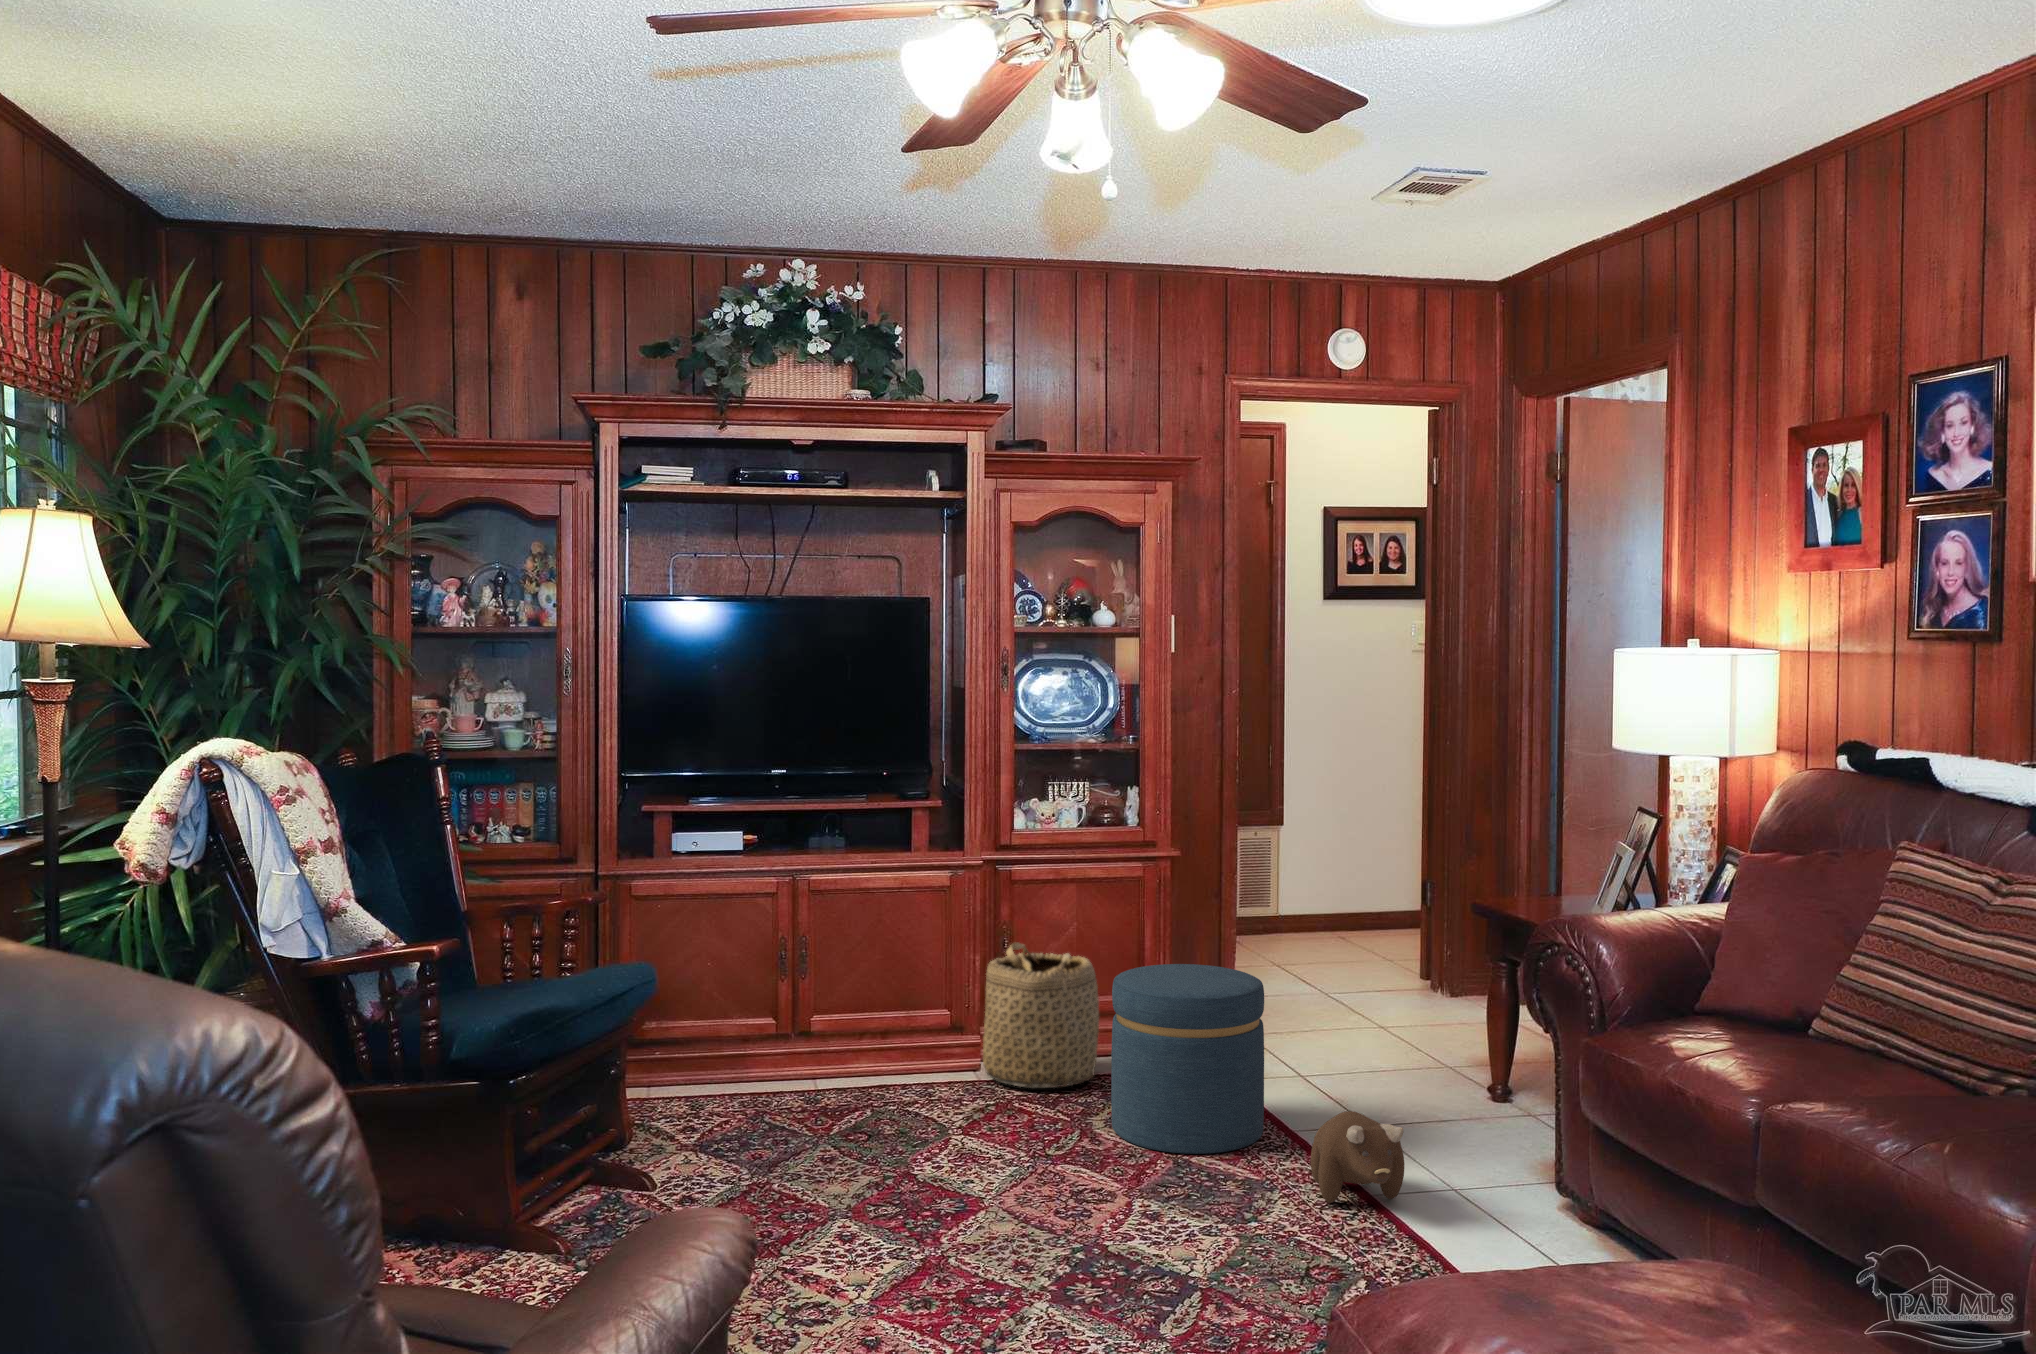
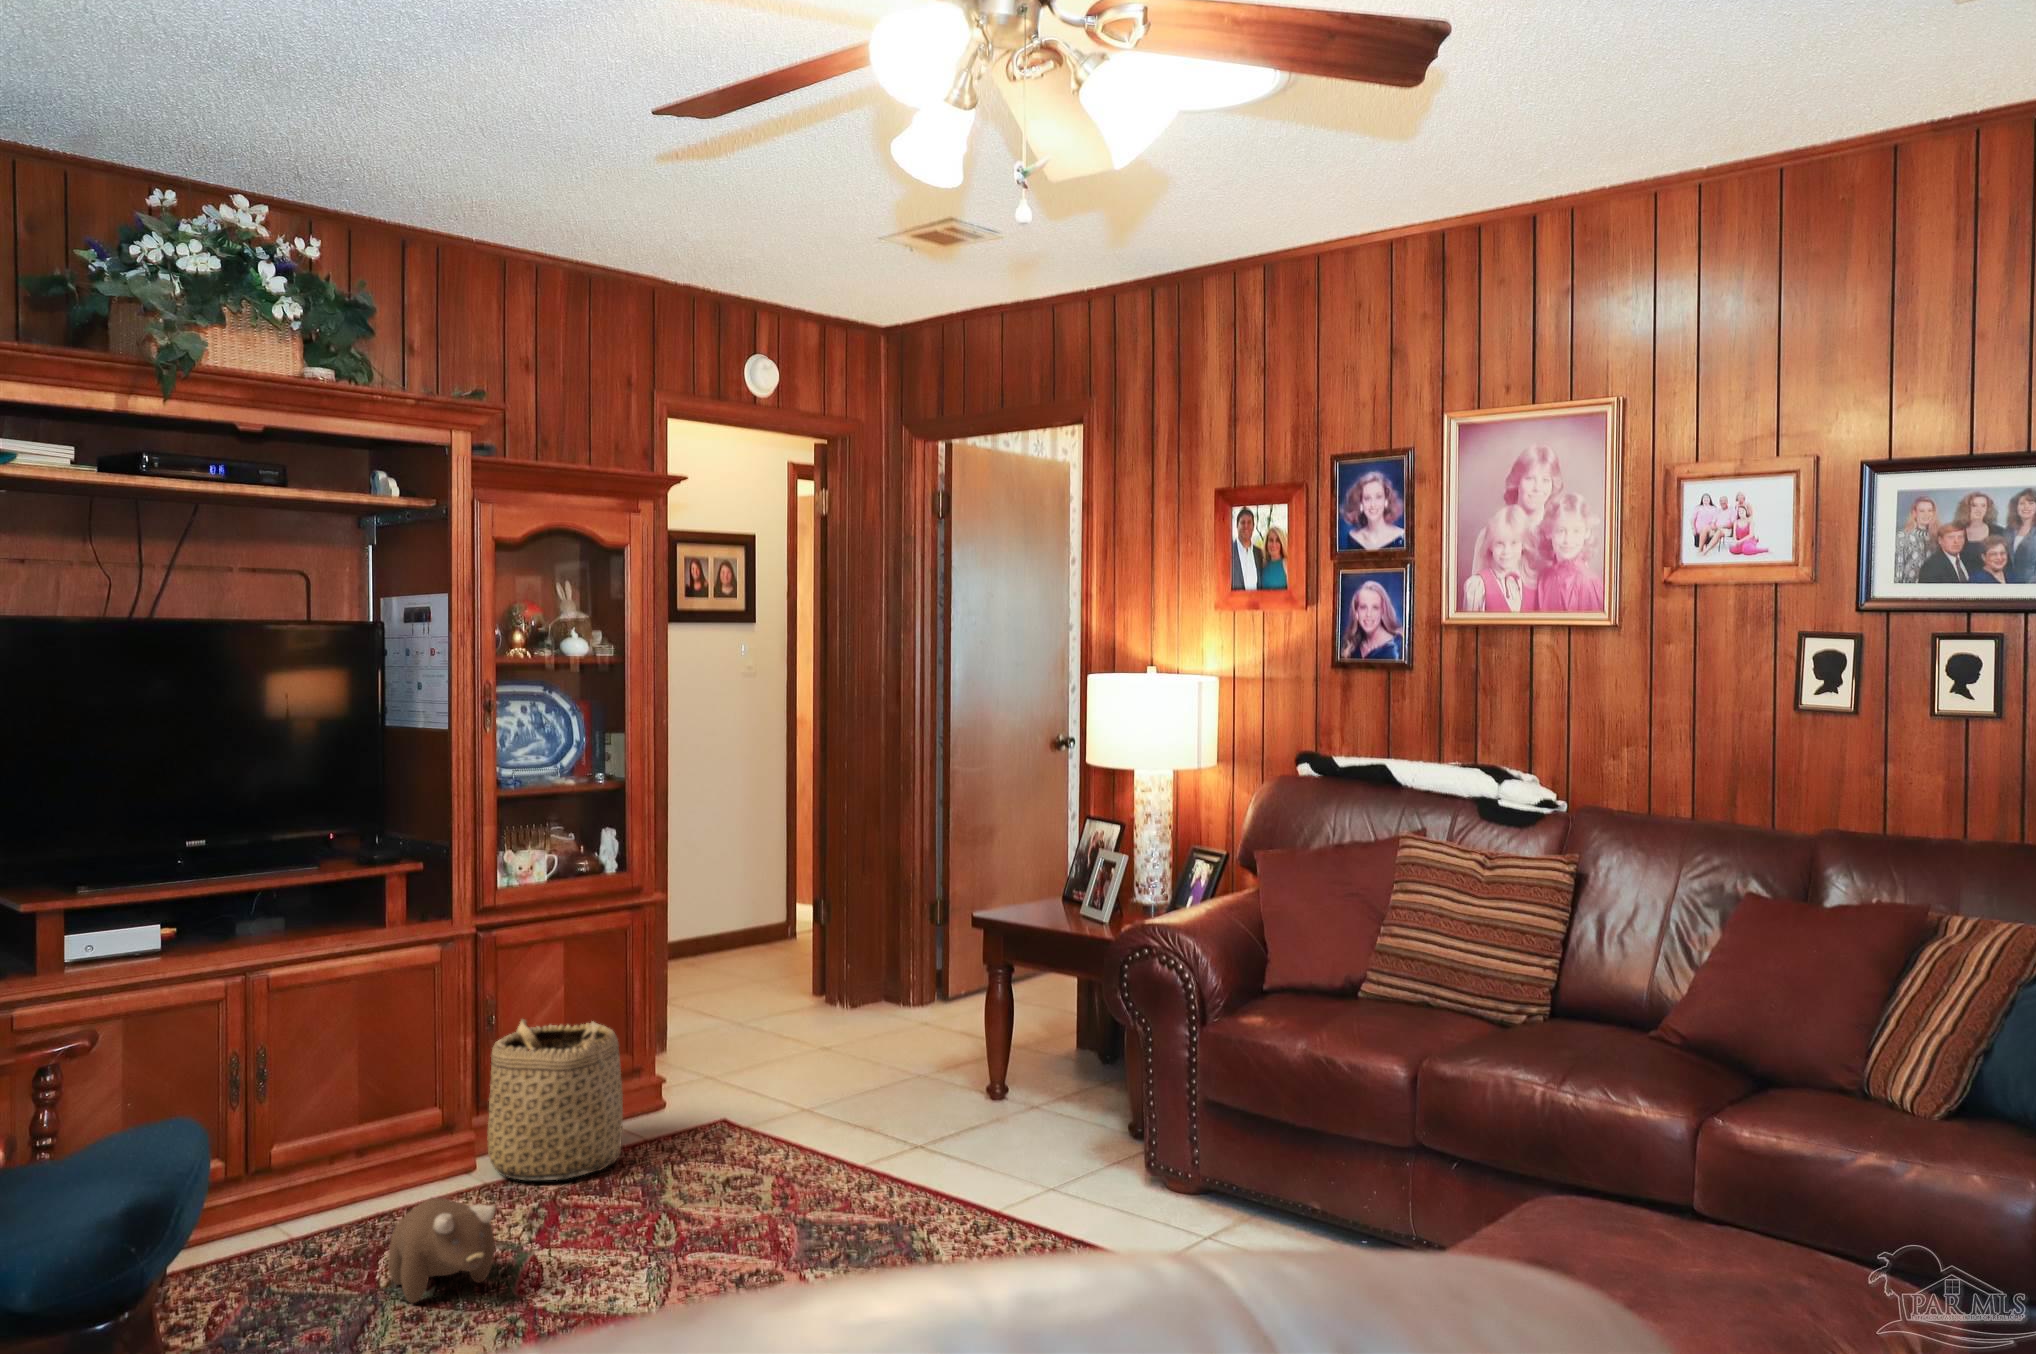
ottoman: present [1111,964,1264,1154] -> none [690,1012,849,1213]
plush toy: present [1311,1111,1404,1203] -> present [388,1198,496,1303]

